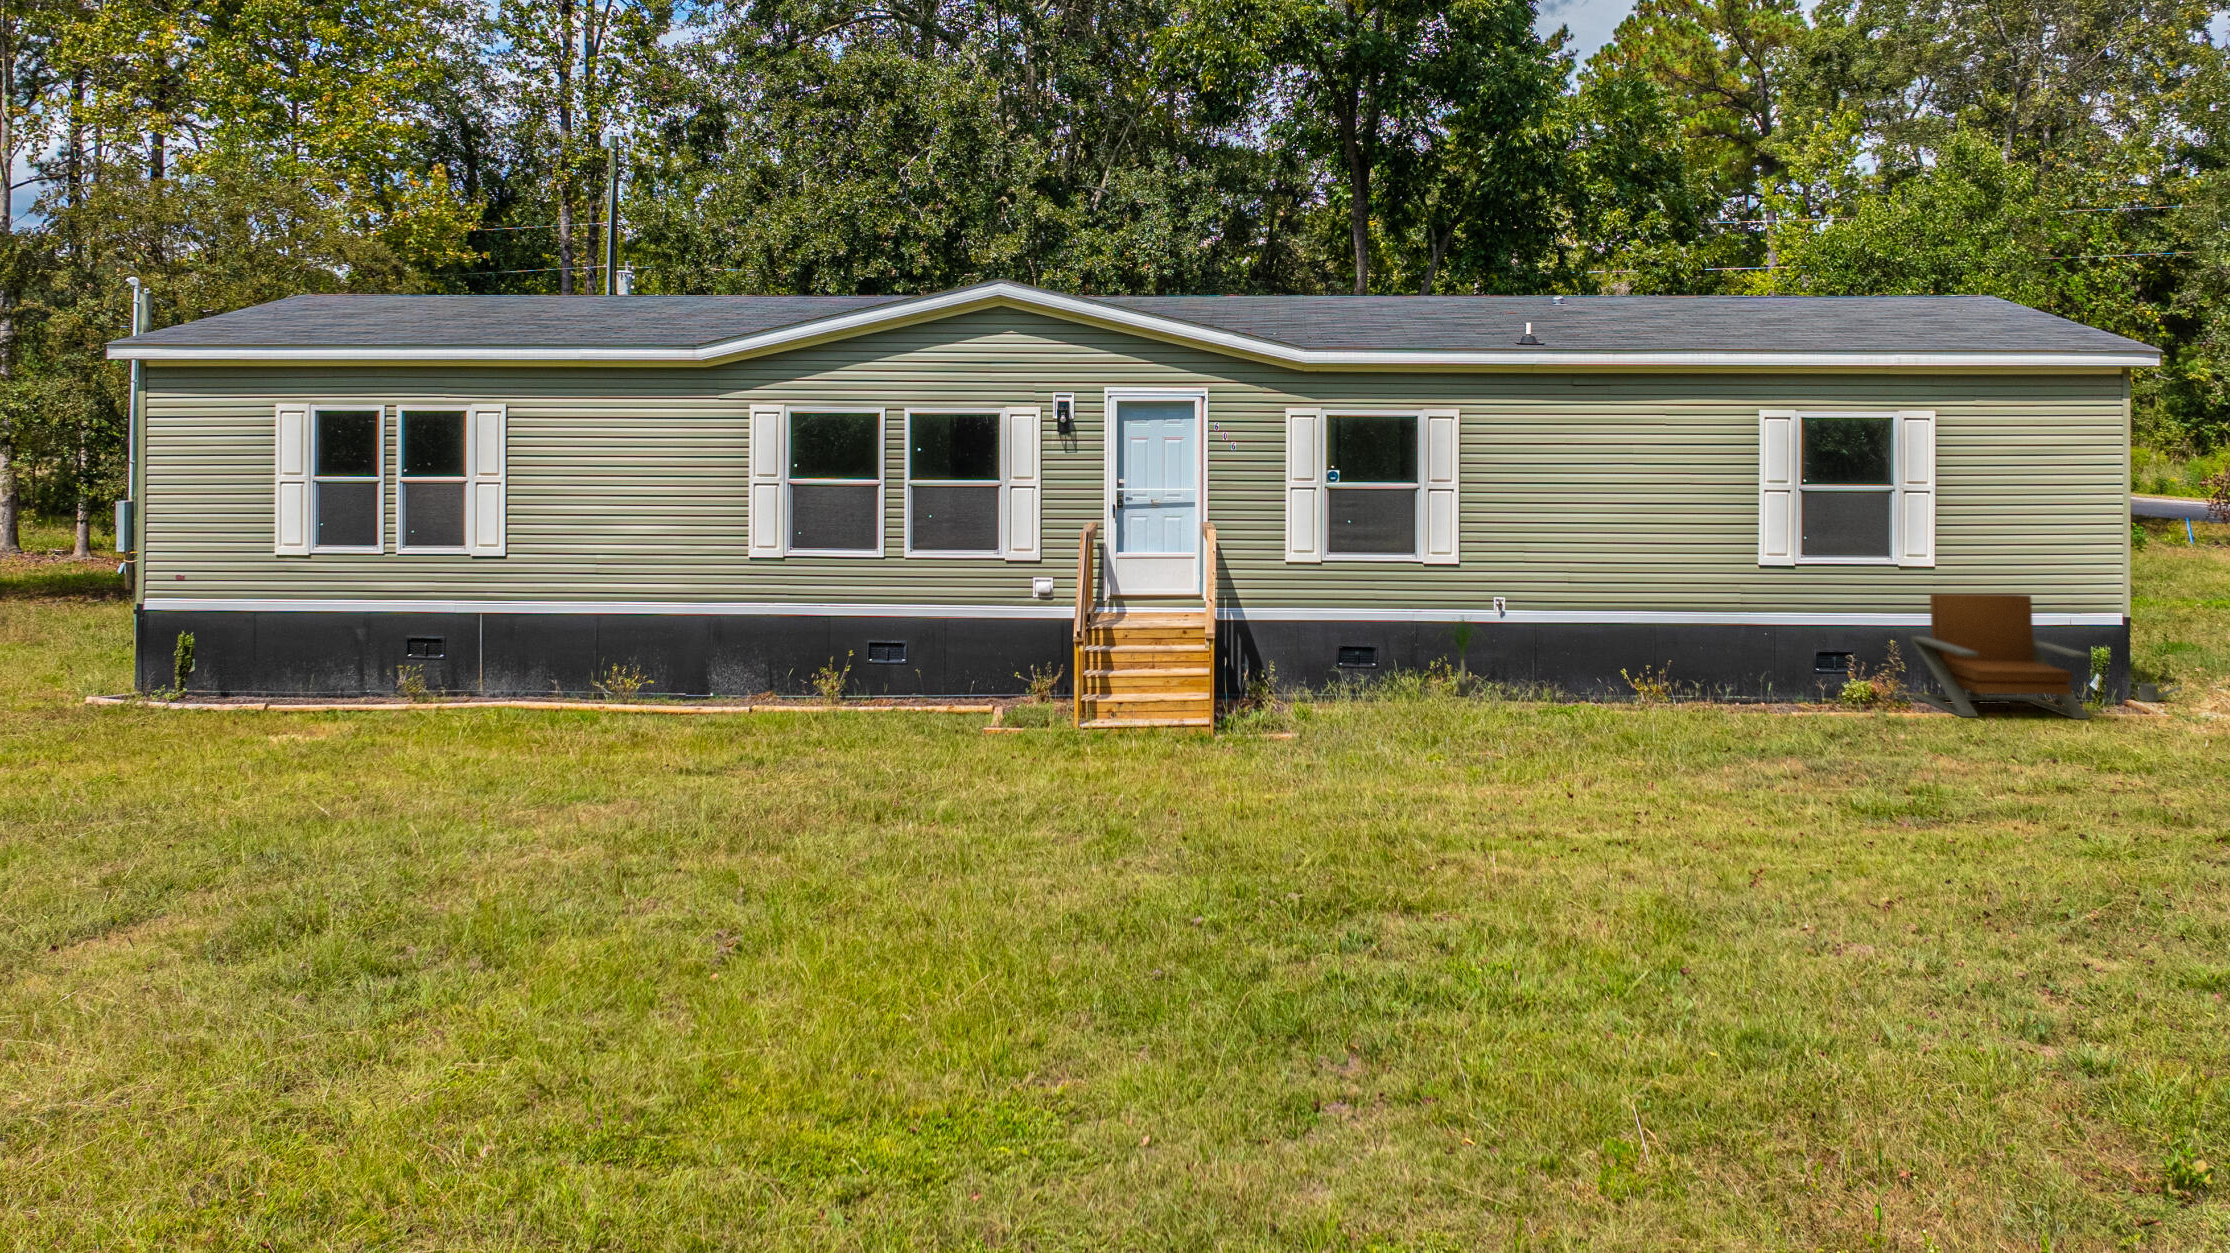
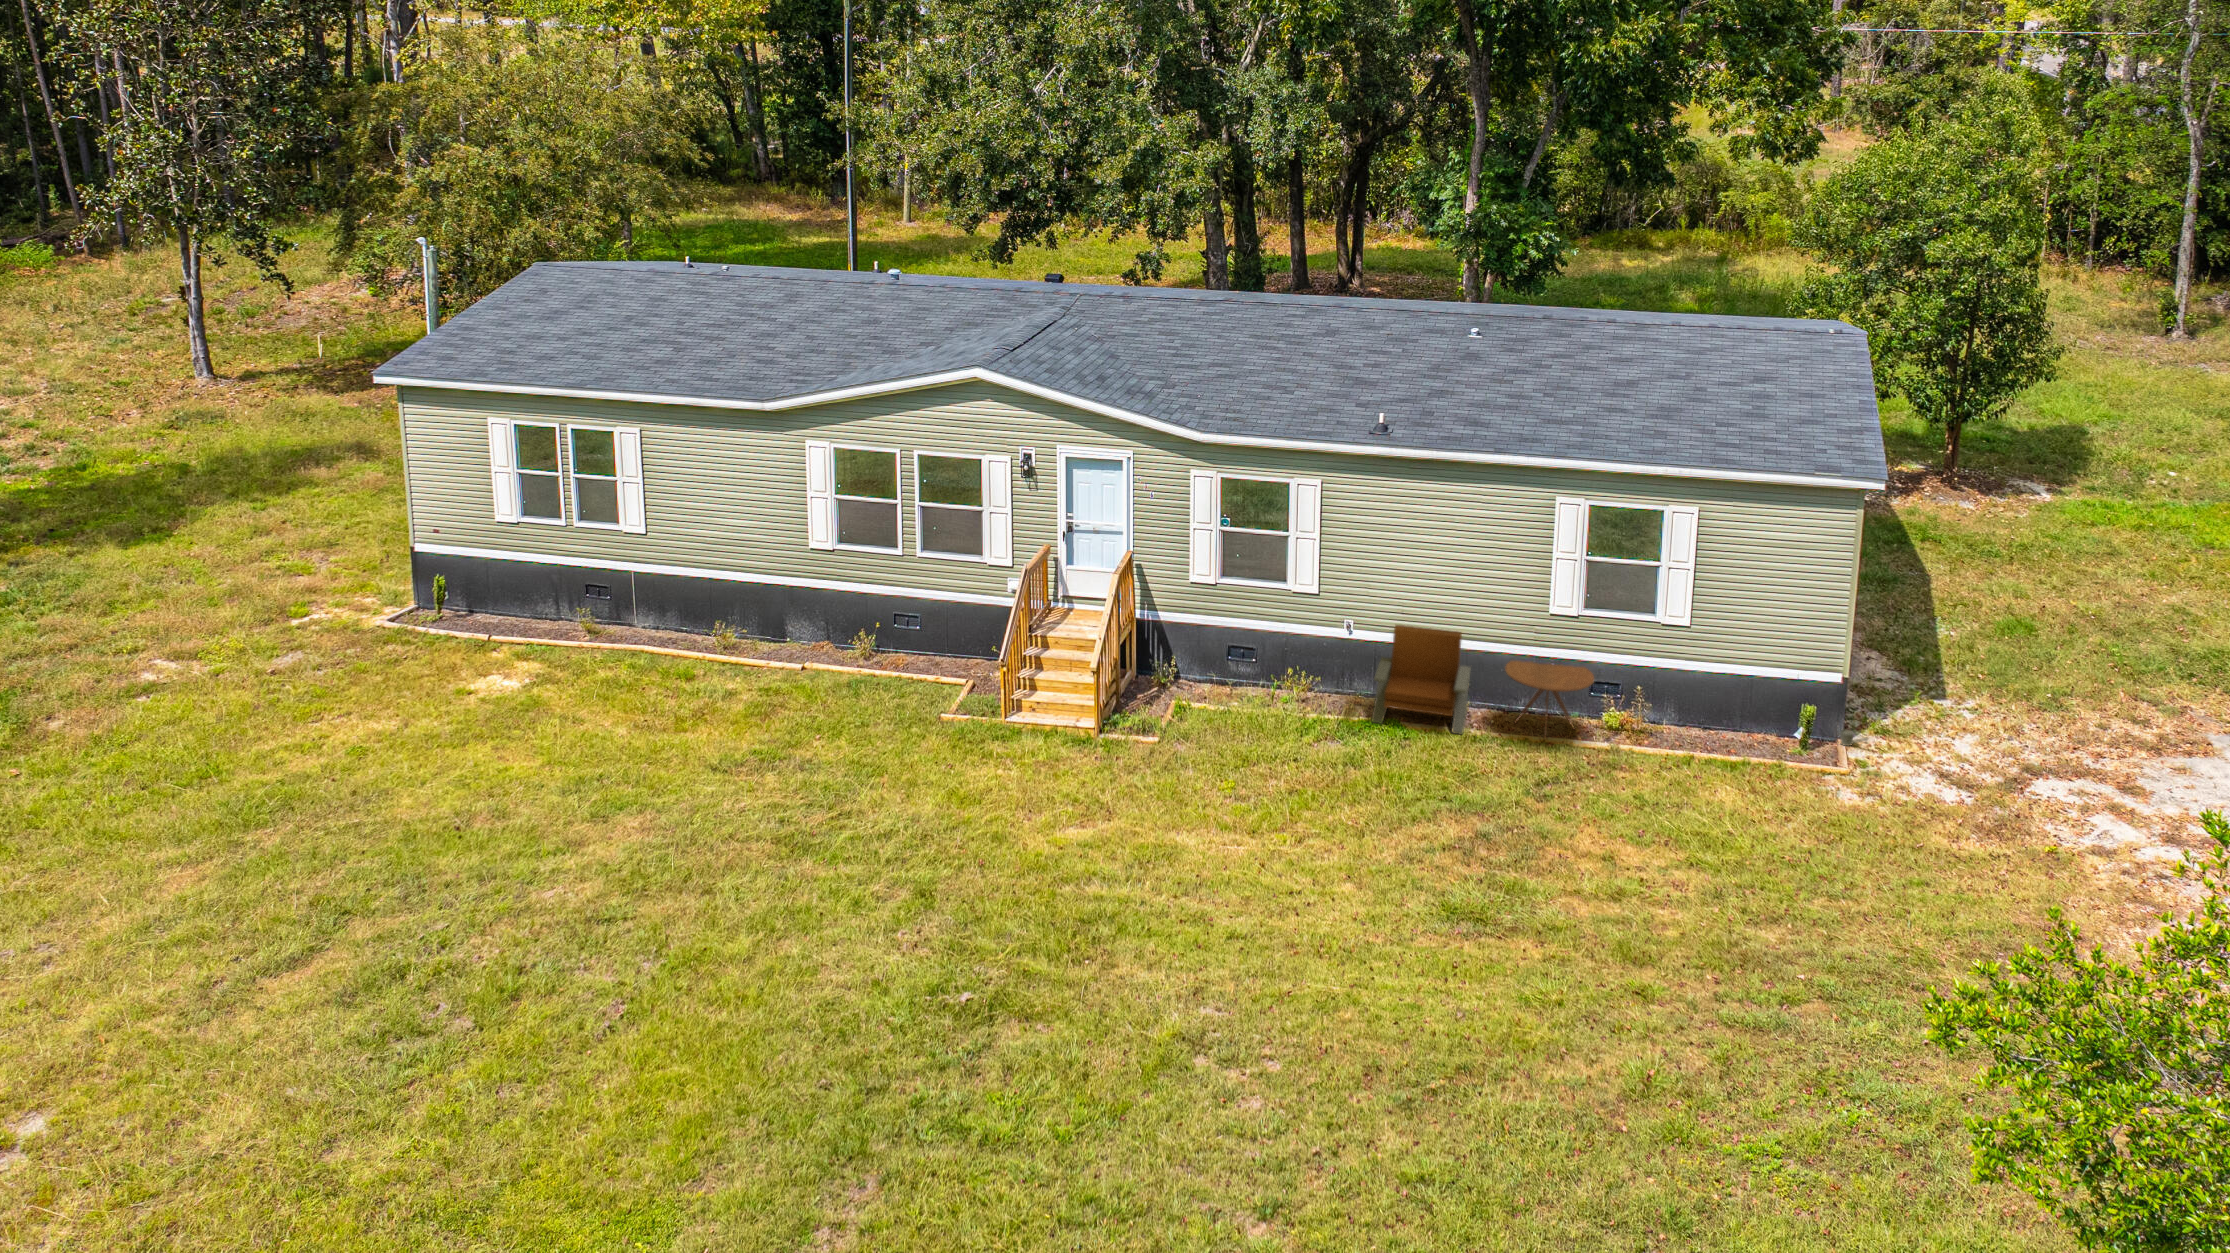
lounge chair: present [1910,593,2089,719] -> present [1372,625,1471,734]
potted plant: present [1448,620,1476,696] -> none [1289,630,1331,694]
round table: none [1727,620,1852,714] -> present [1505,661,1594,735]

